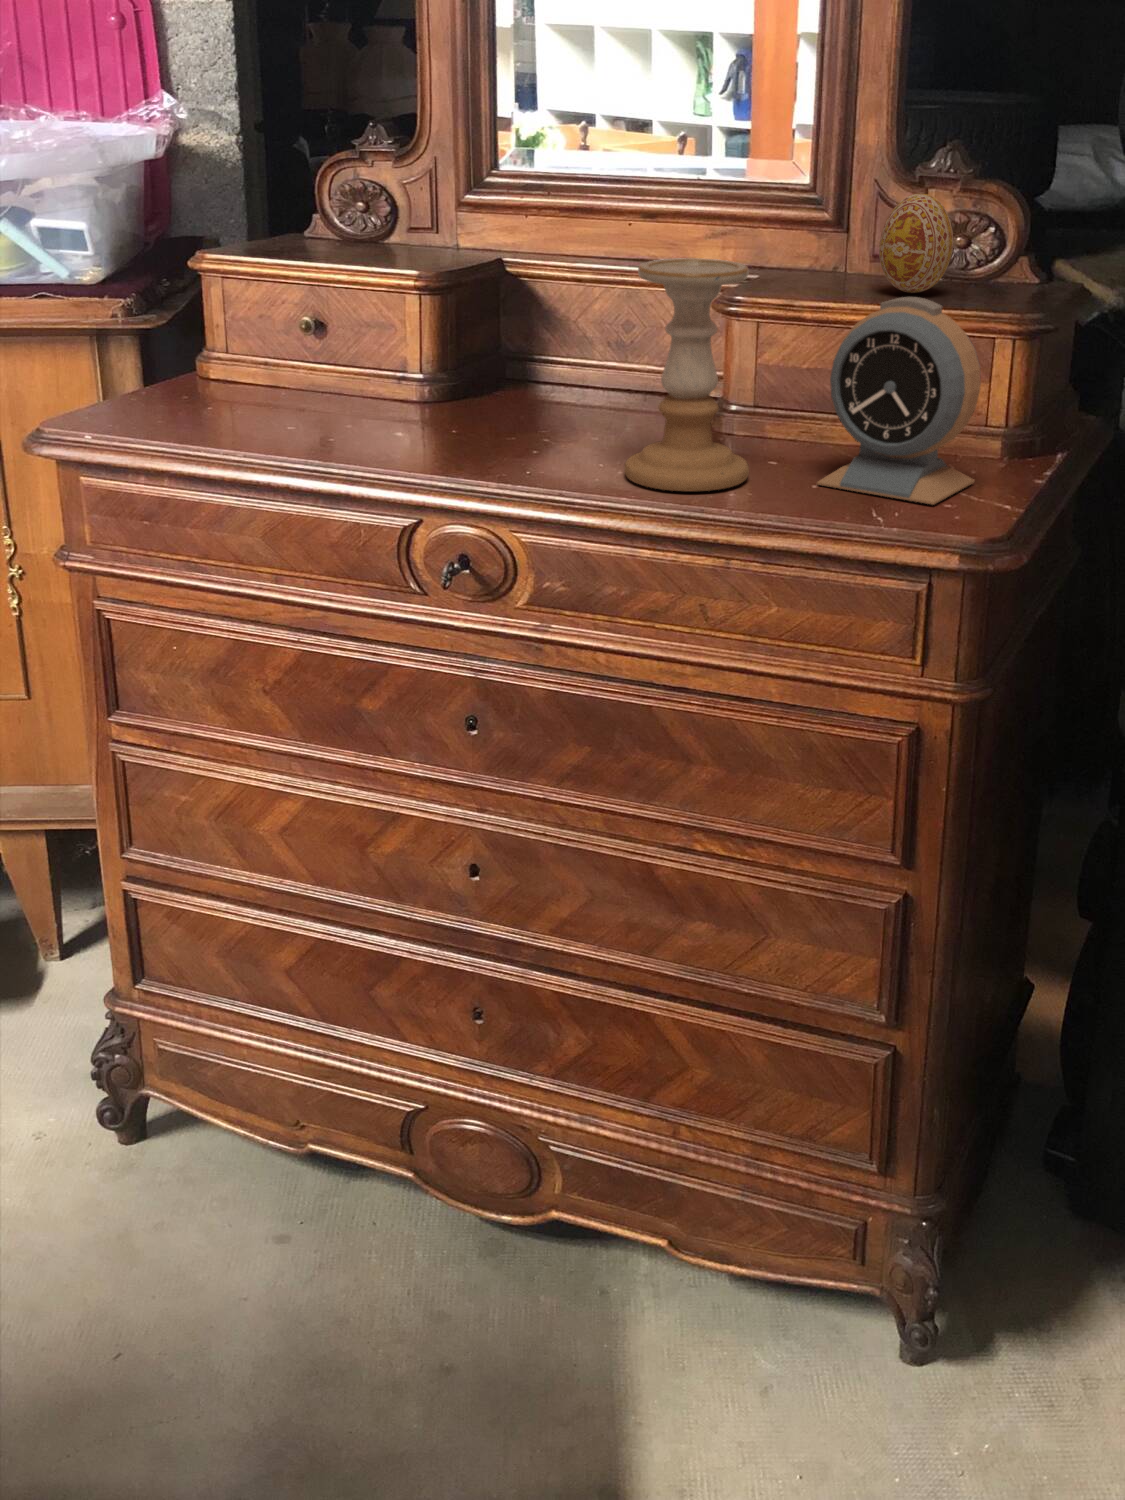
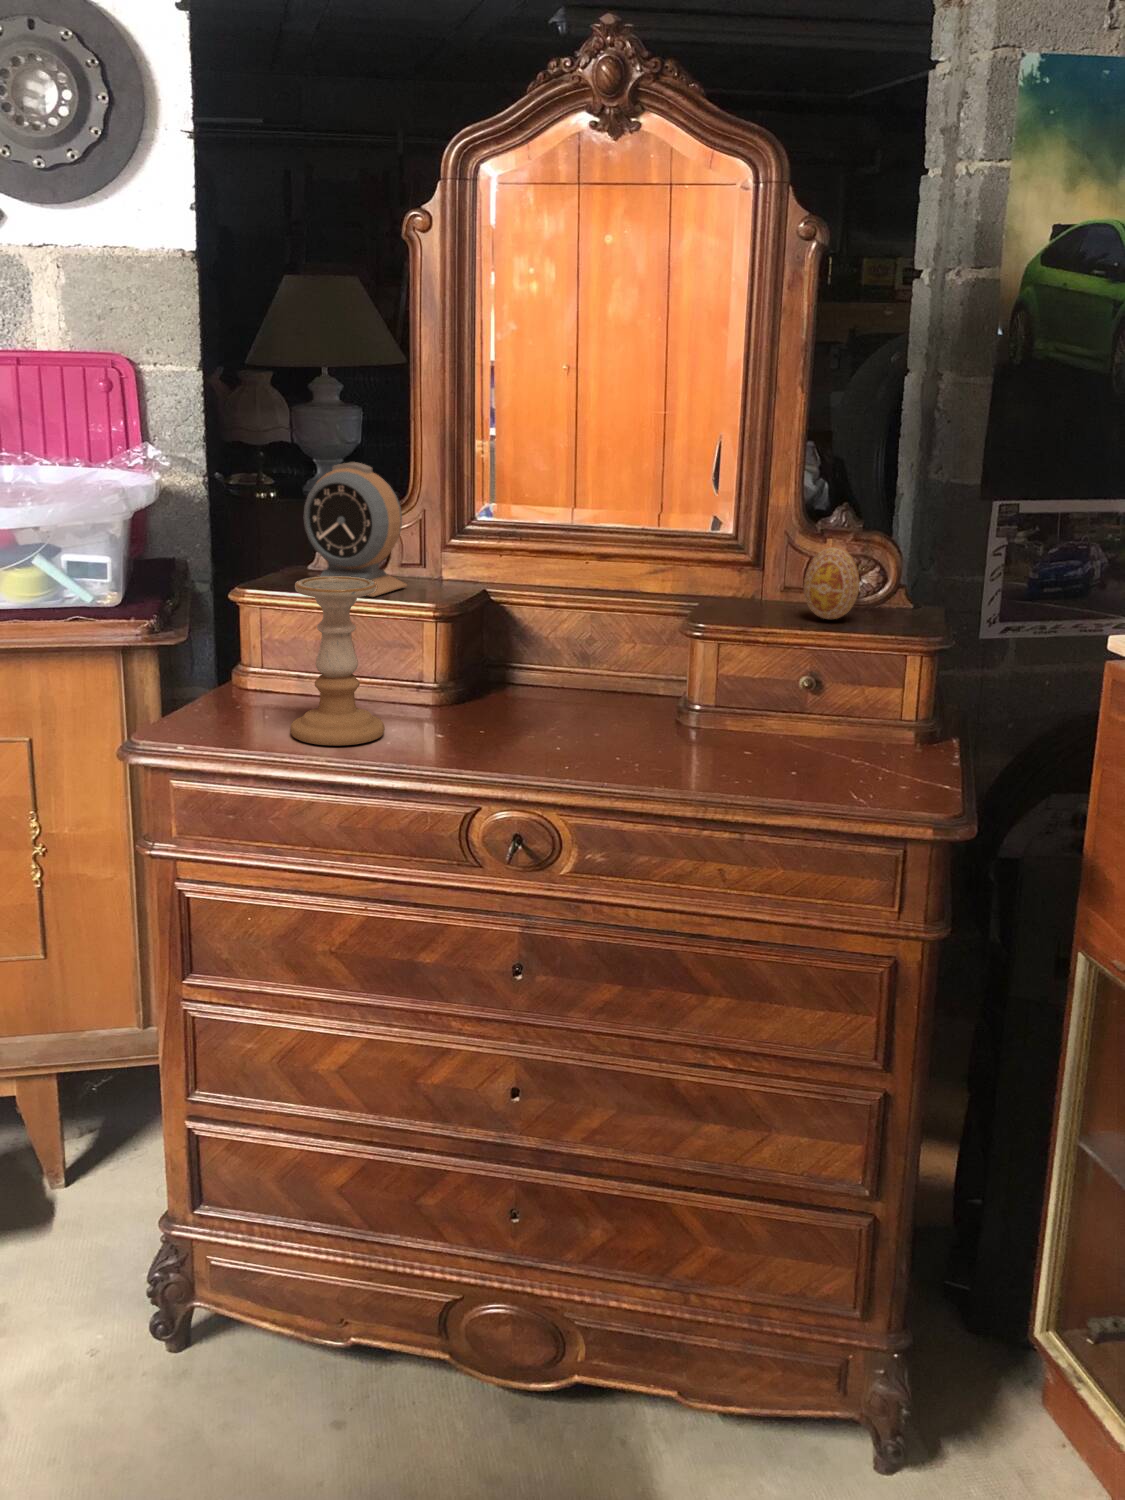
candle holder: present [625,258,749,491] -> present [291,576,385,746]
alarm clock: present [817,297,981,504] -> present [303,462,407,596]

